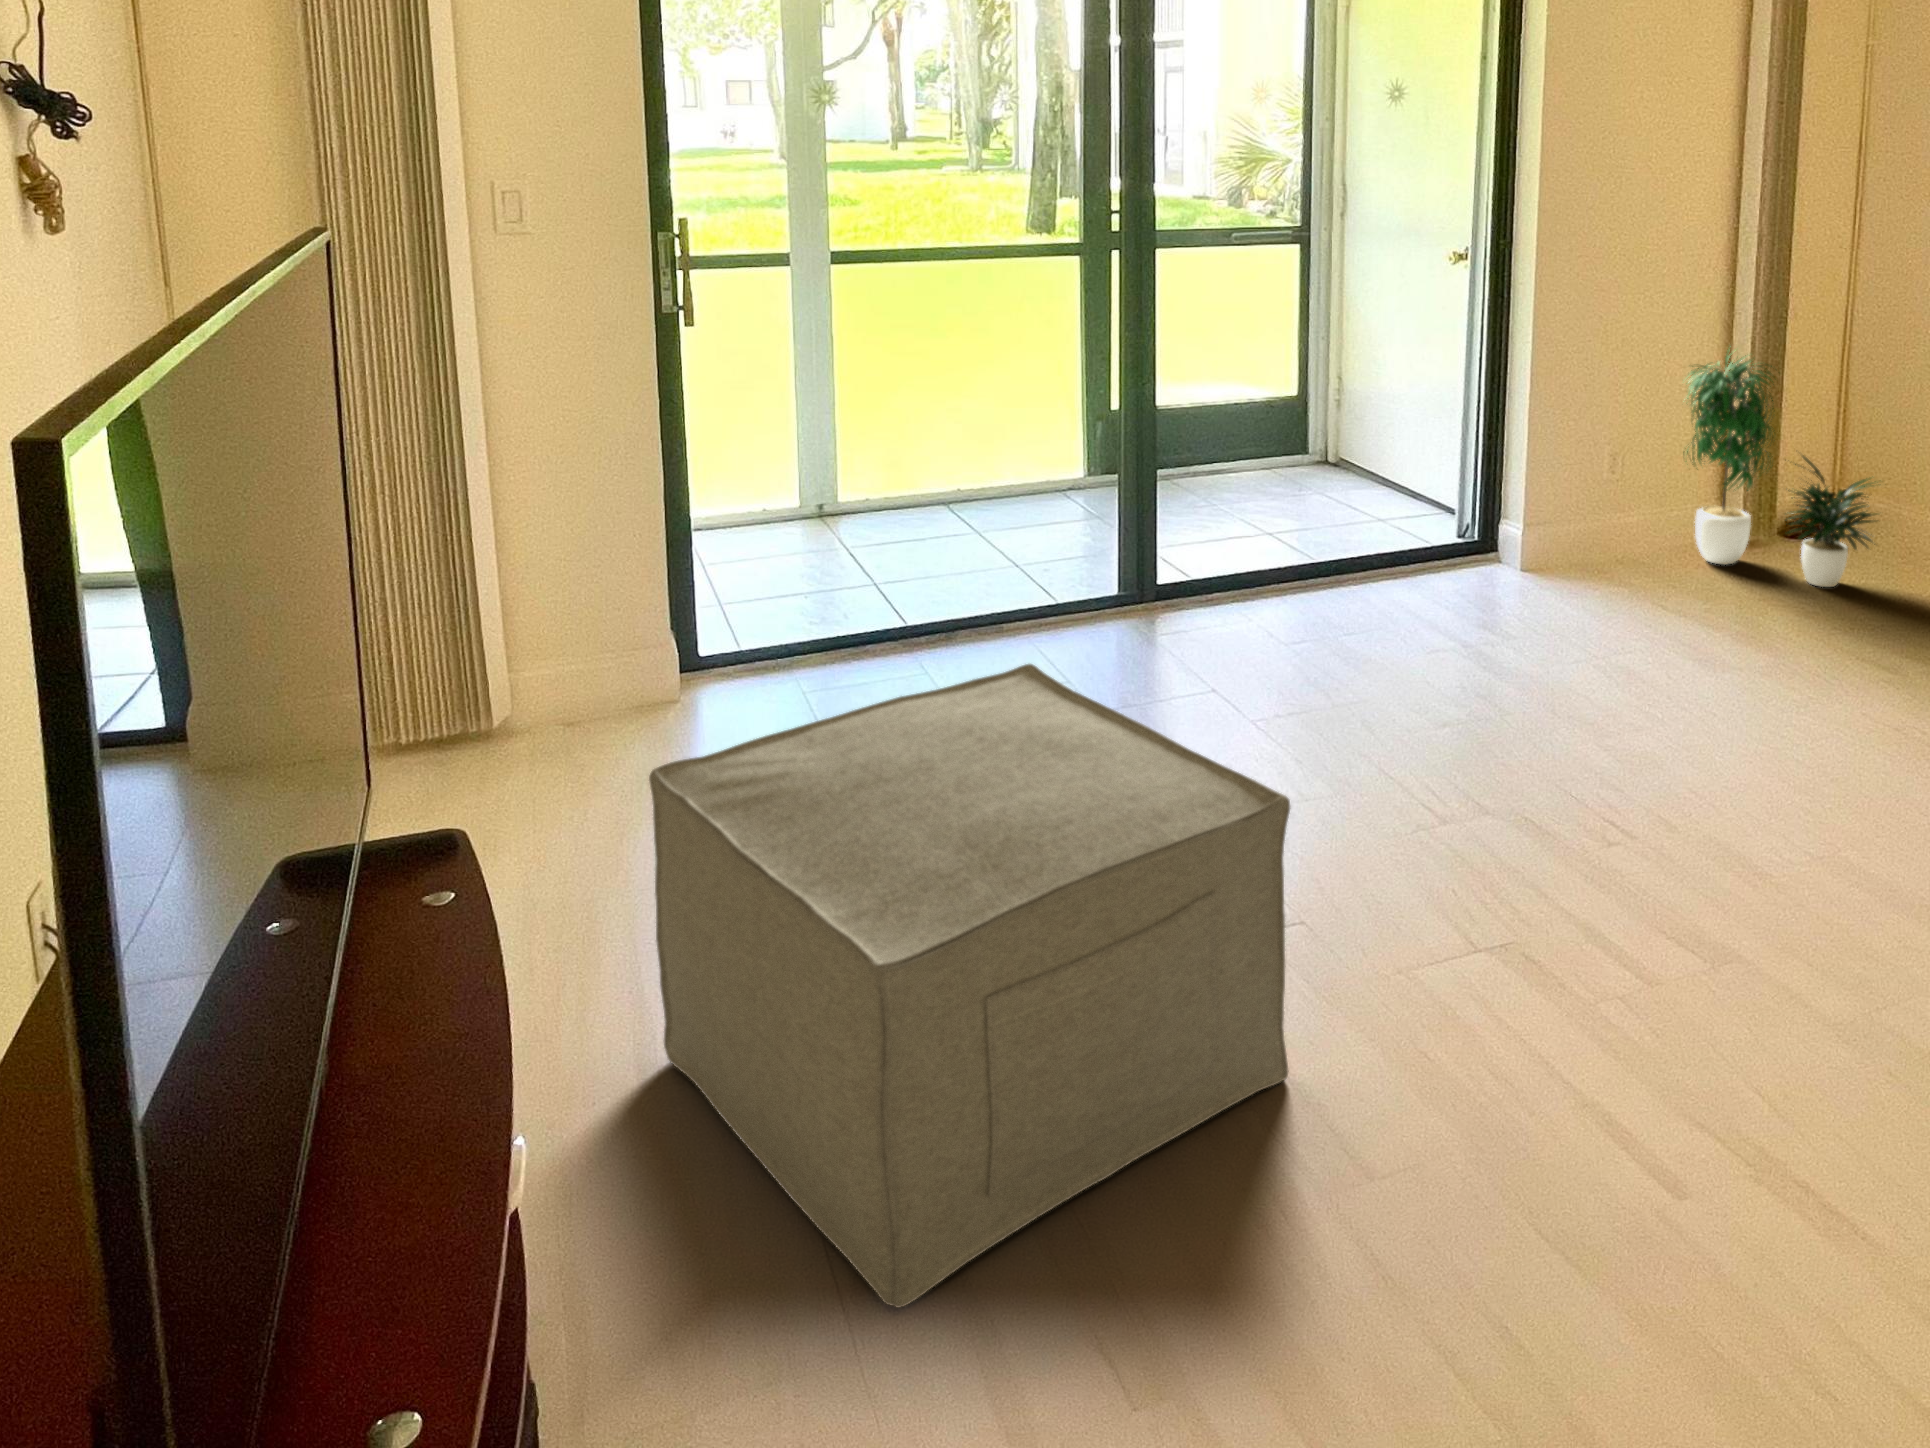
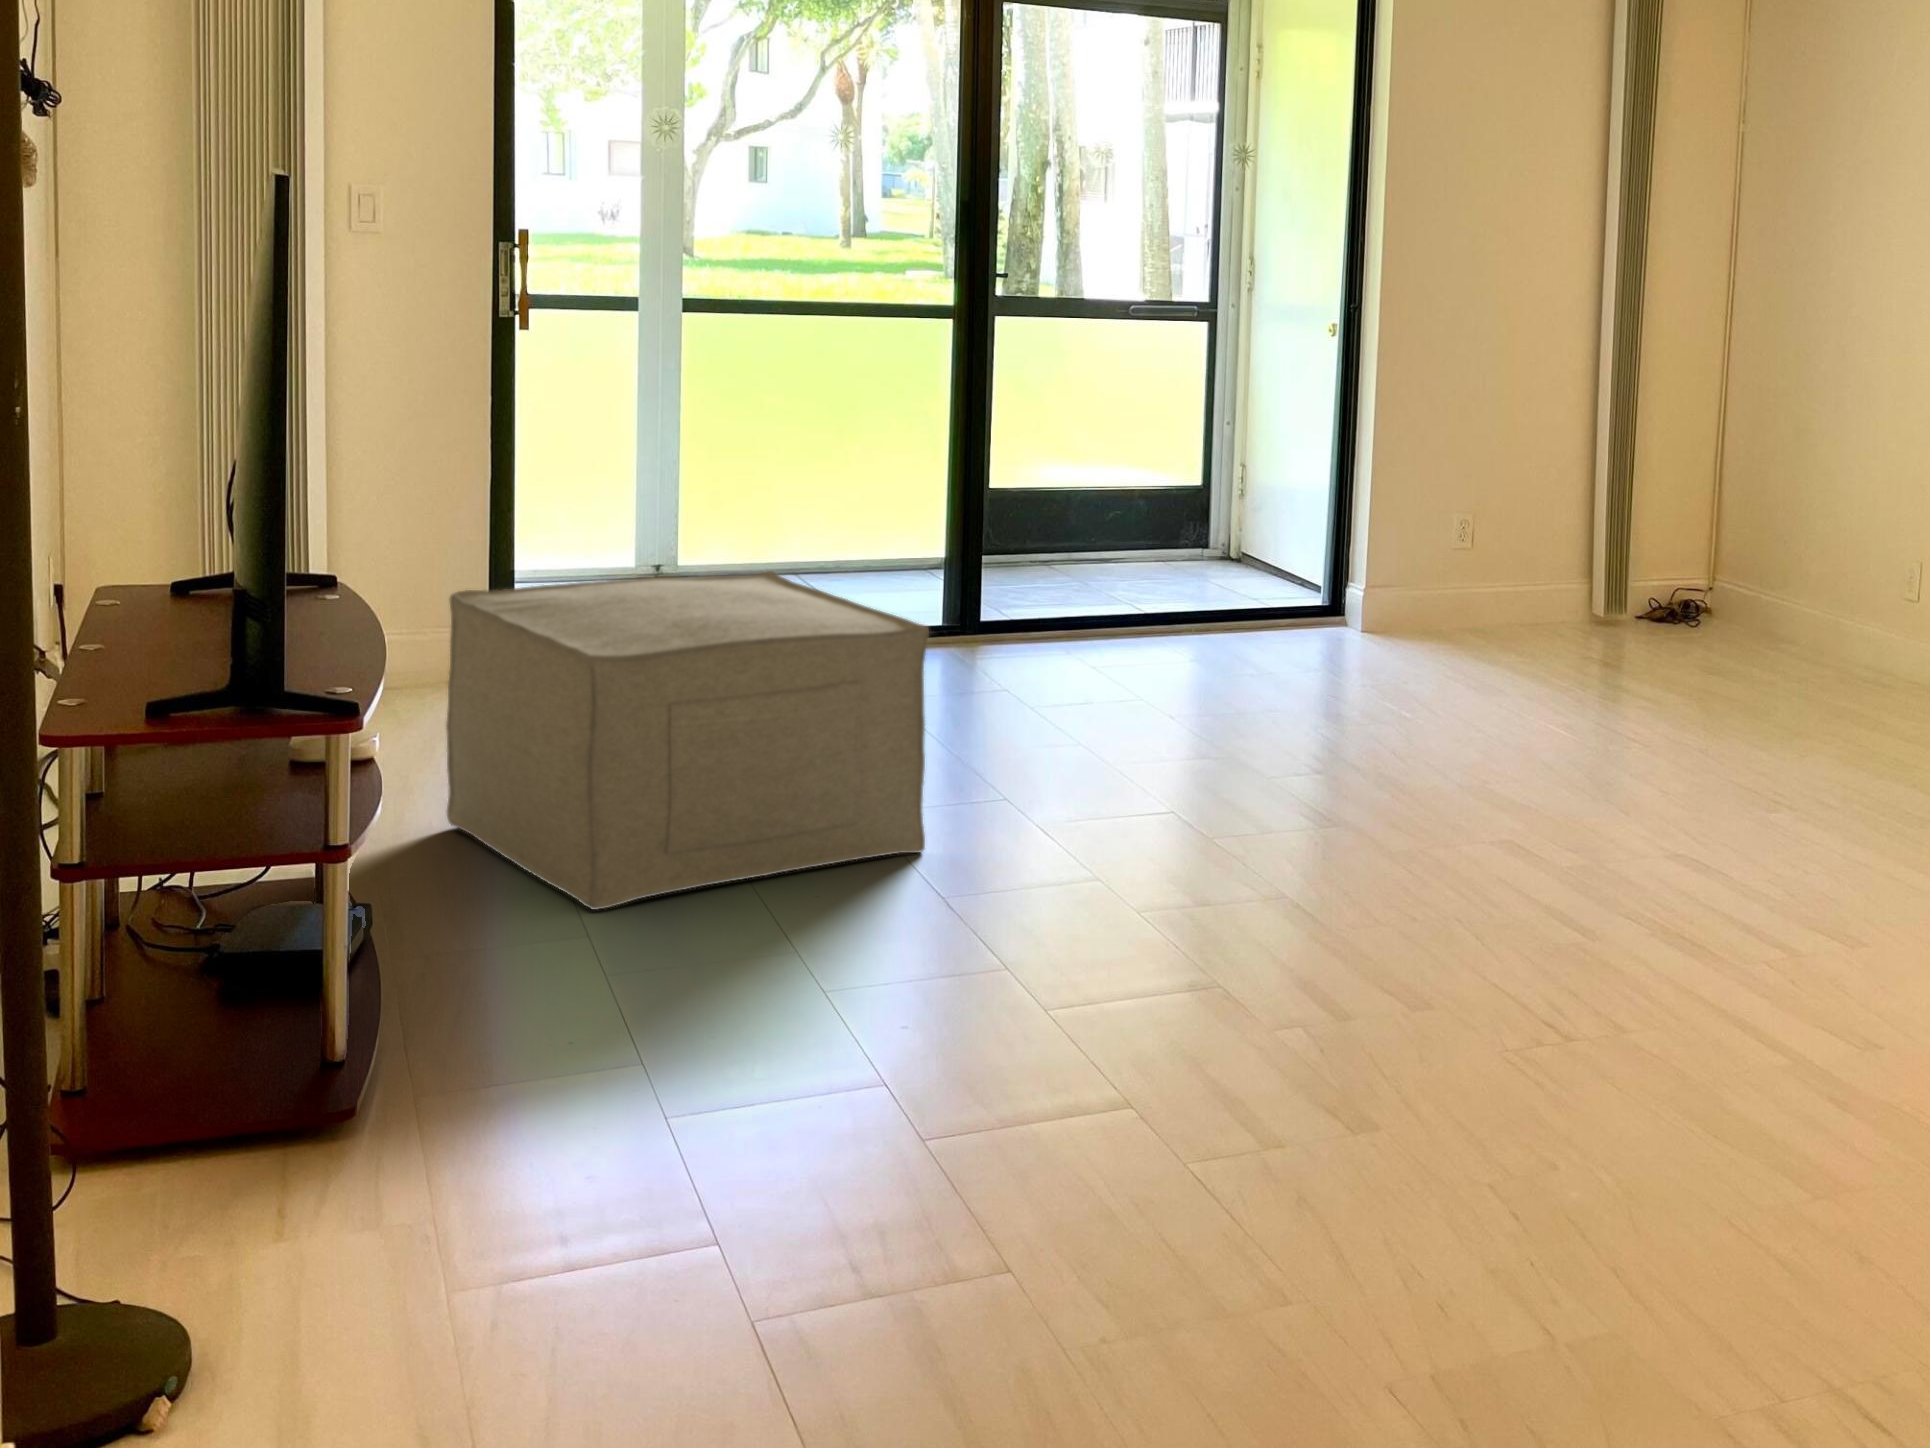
potted plant: present [1683,353,1874,587] -> none [1529,414,1708,655]

